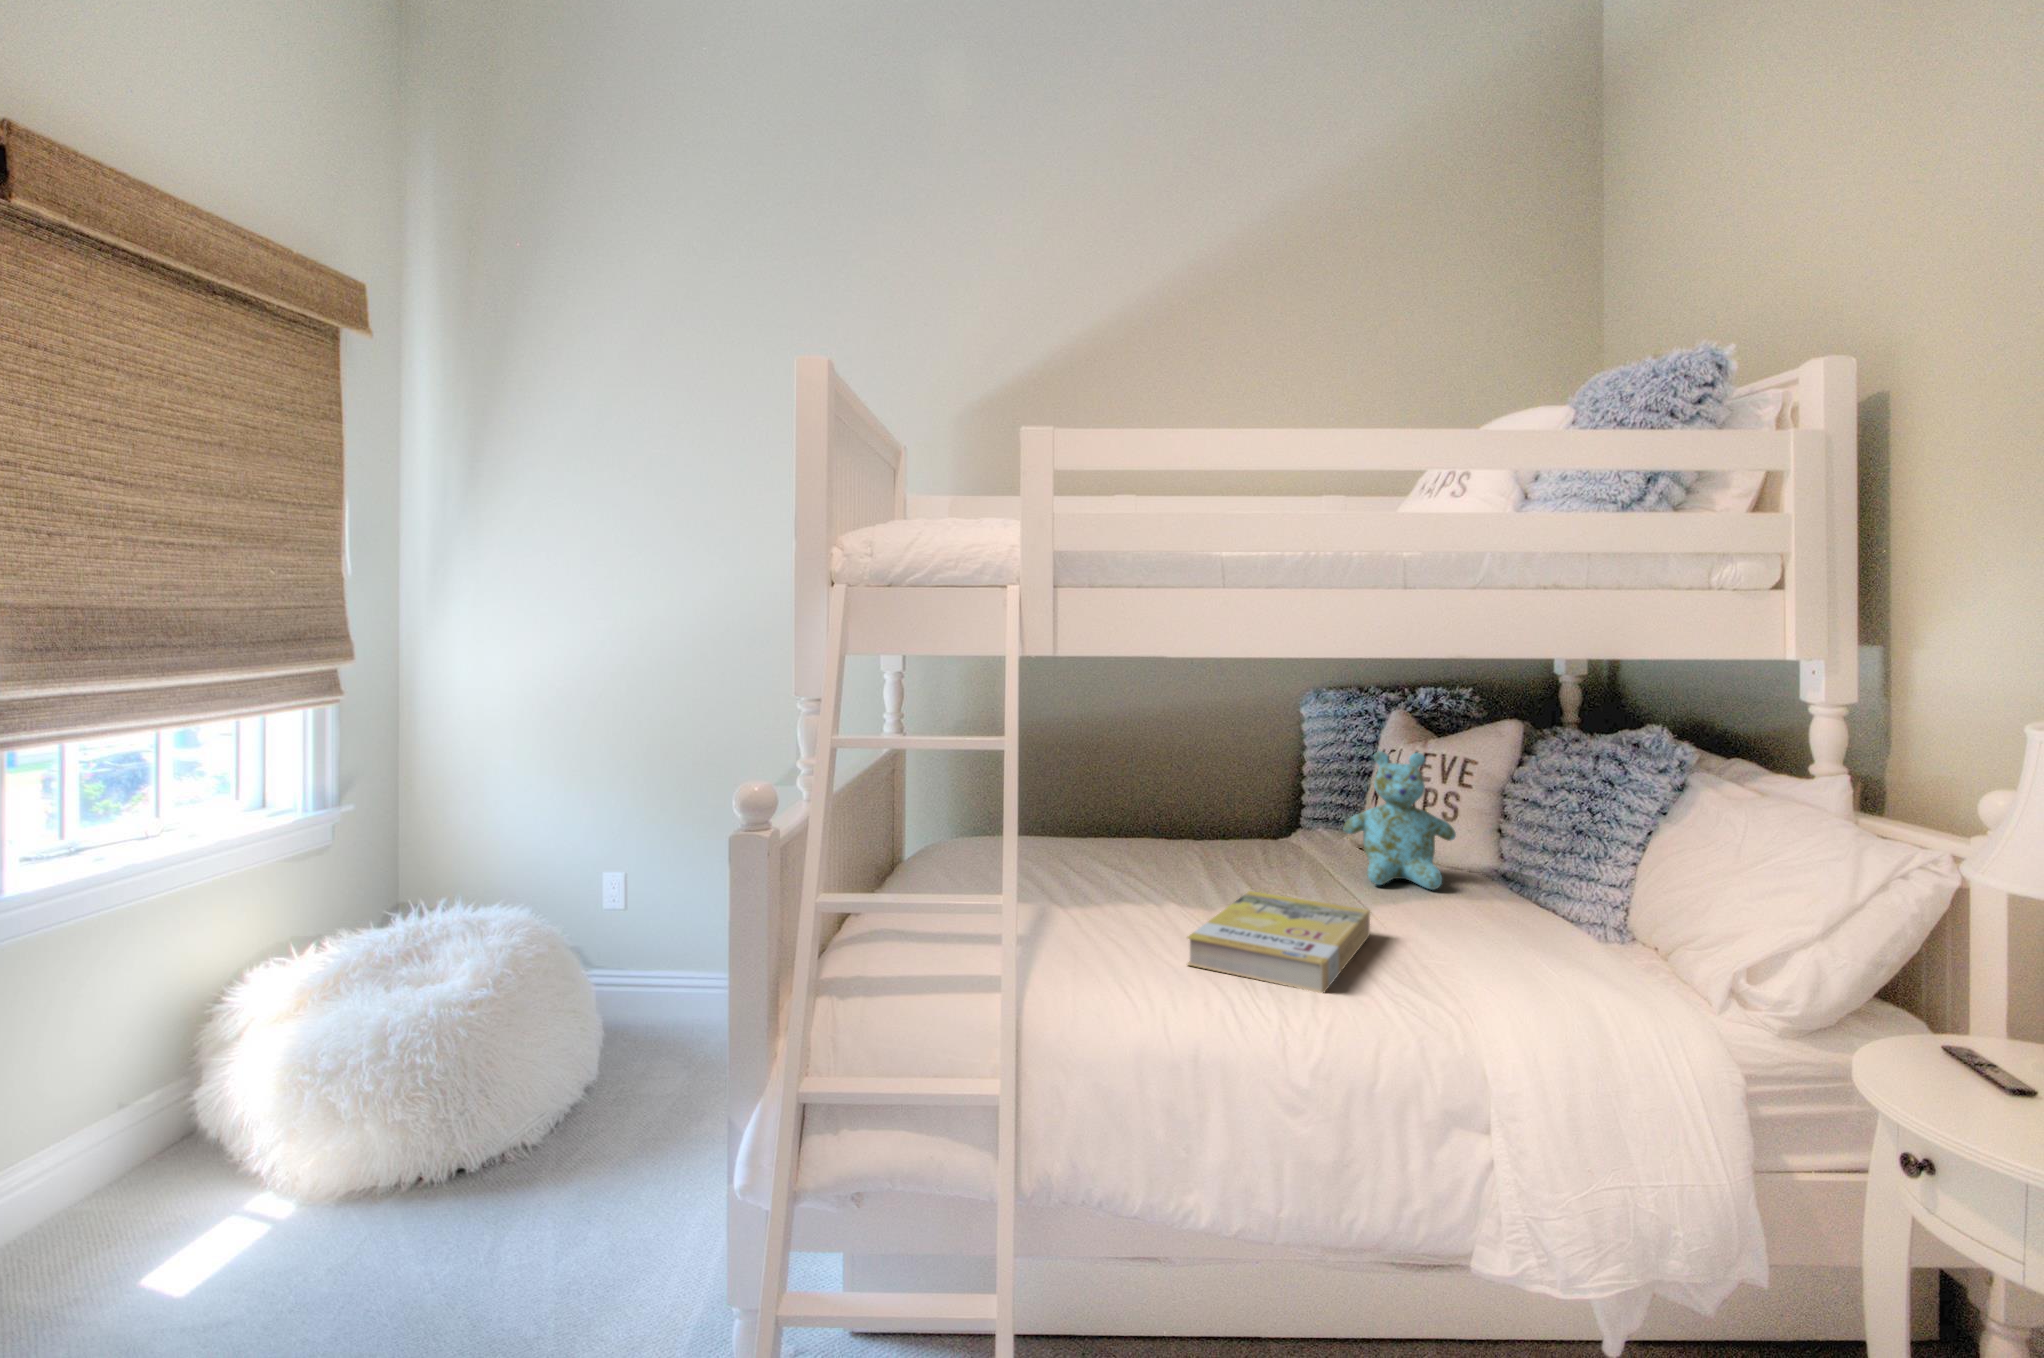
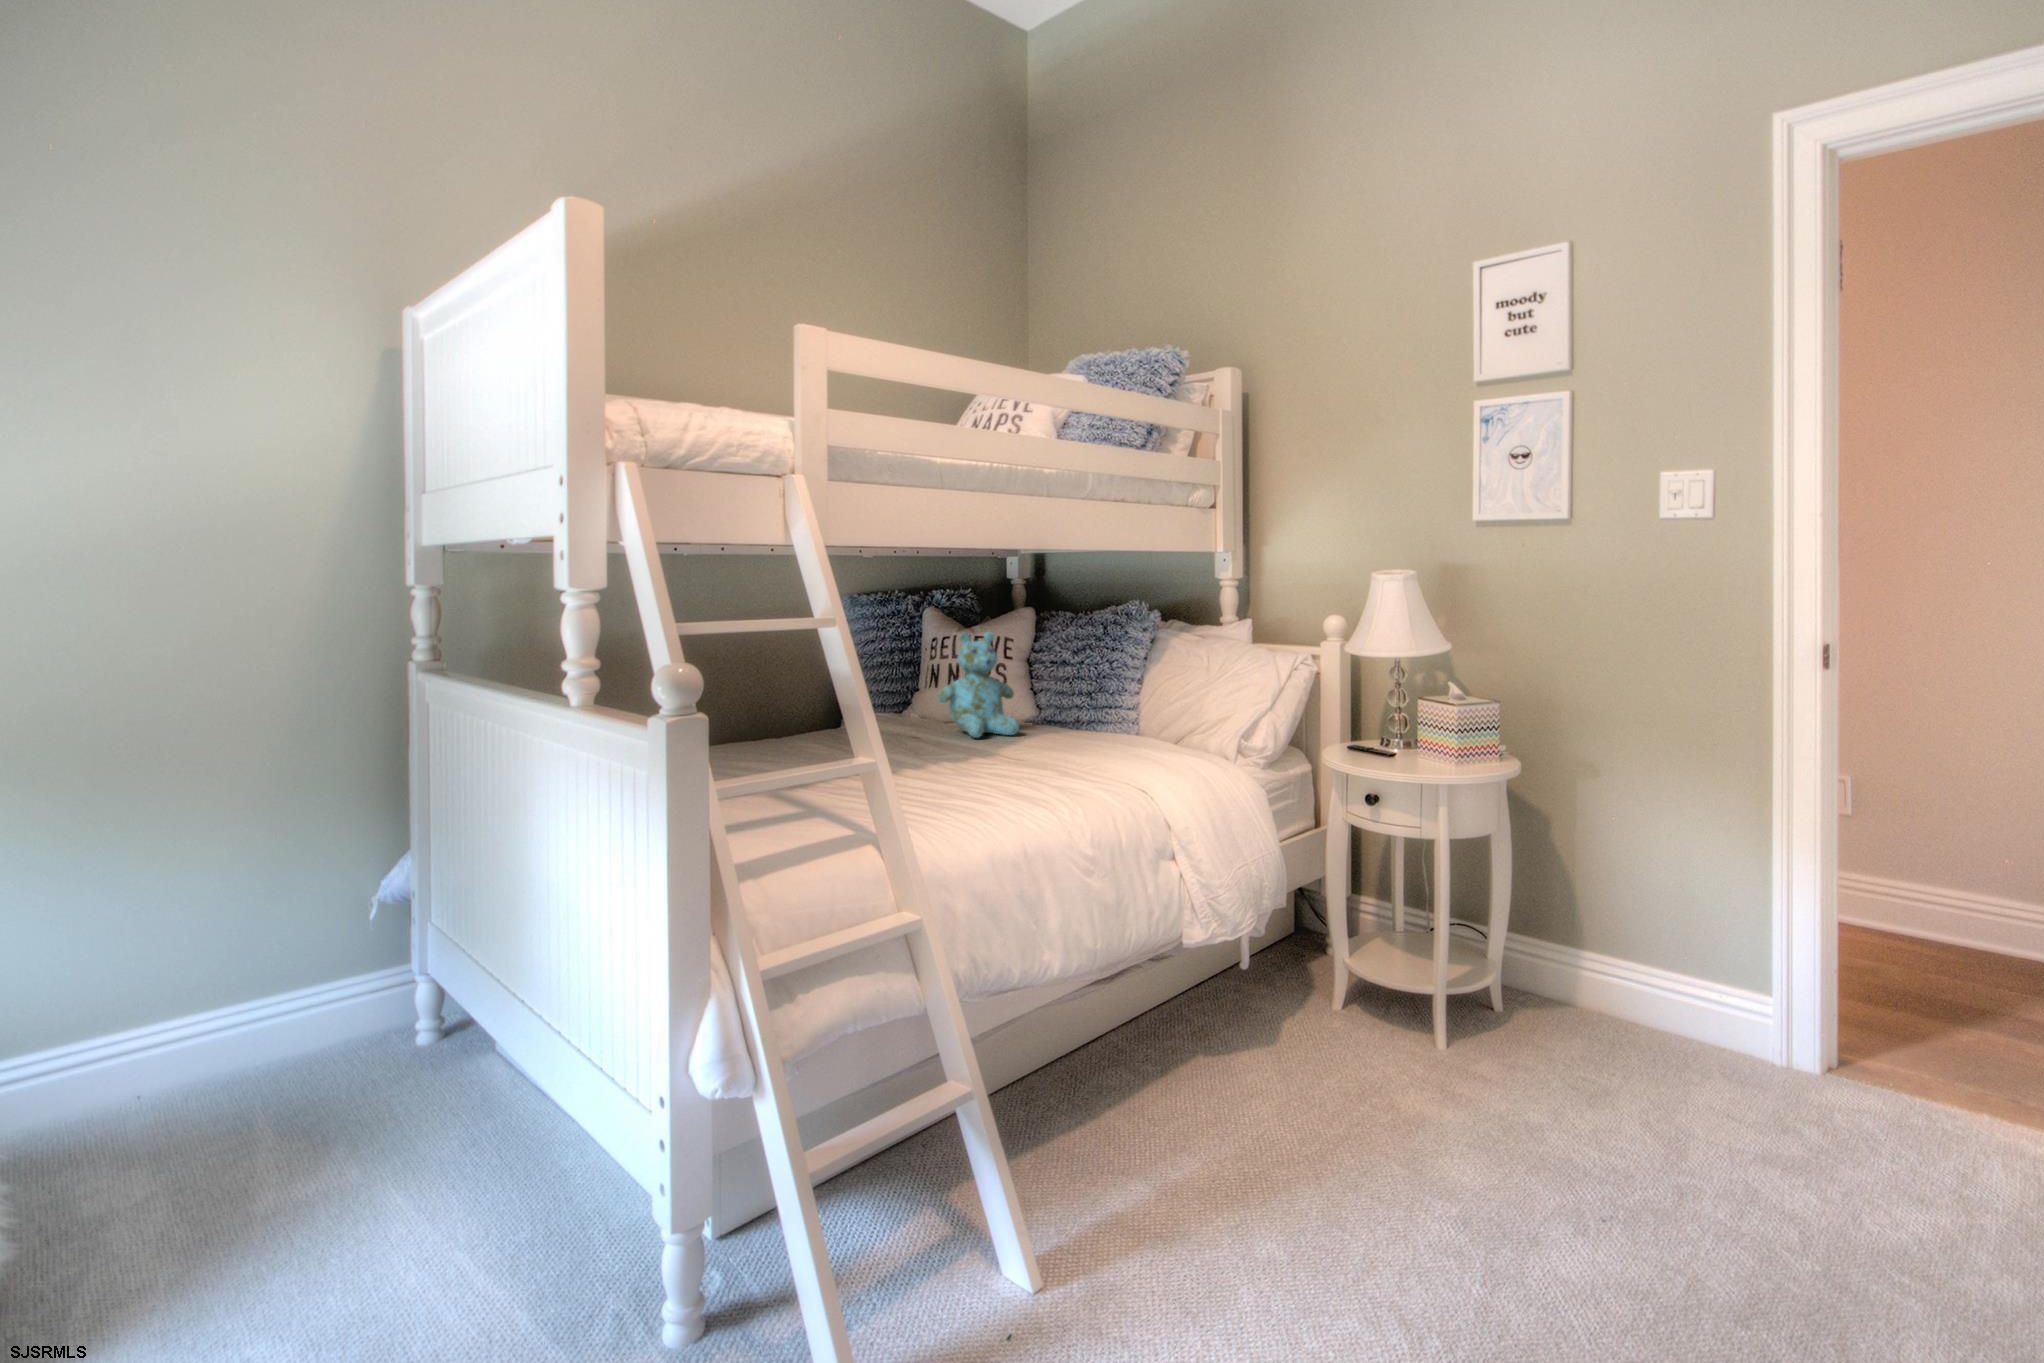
book: present [1188,891,1370,993] -> none [935,741,1066,796]

